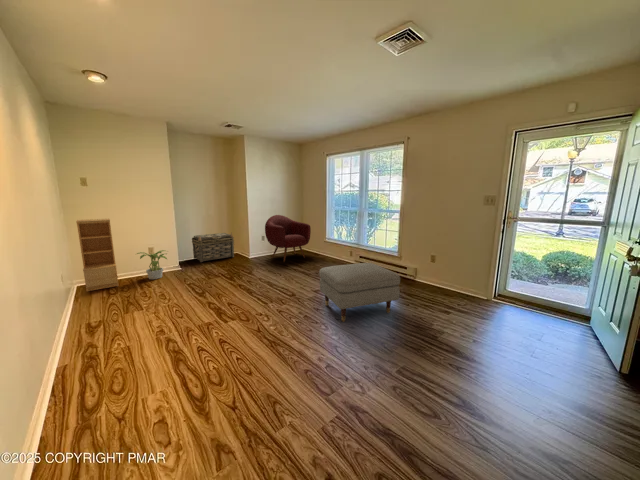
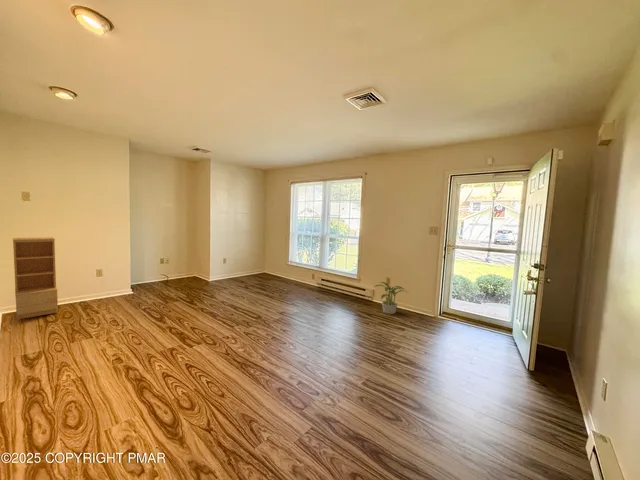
armchair: present [265,215,311,262] -> none [227,238,274,285]
basket: present [192,233,234,262] -> none [145,255,193,286]
potted plant: present [137,250,167,279] -> present [375,282,403,314]
ottoman: present [319,263,400,322] -> none [287,285,362,341]

